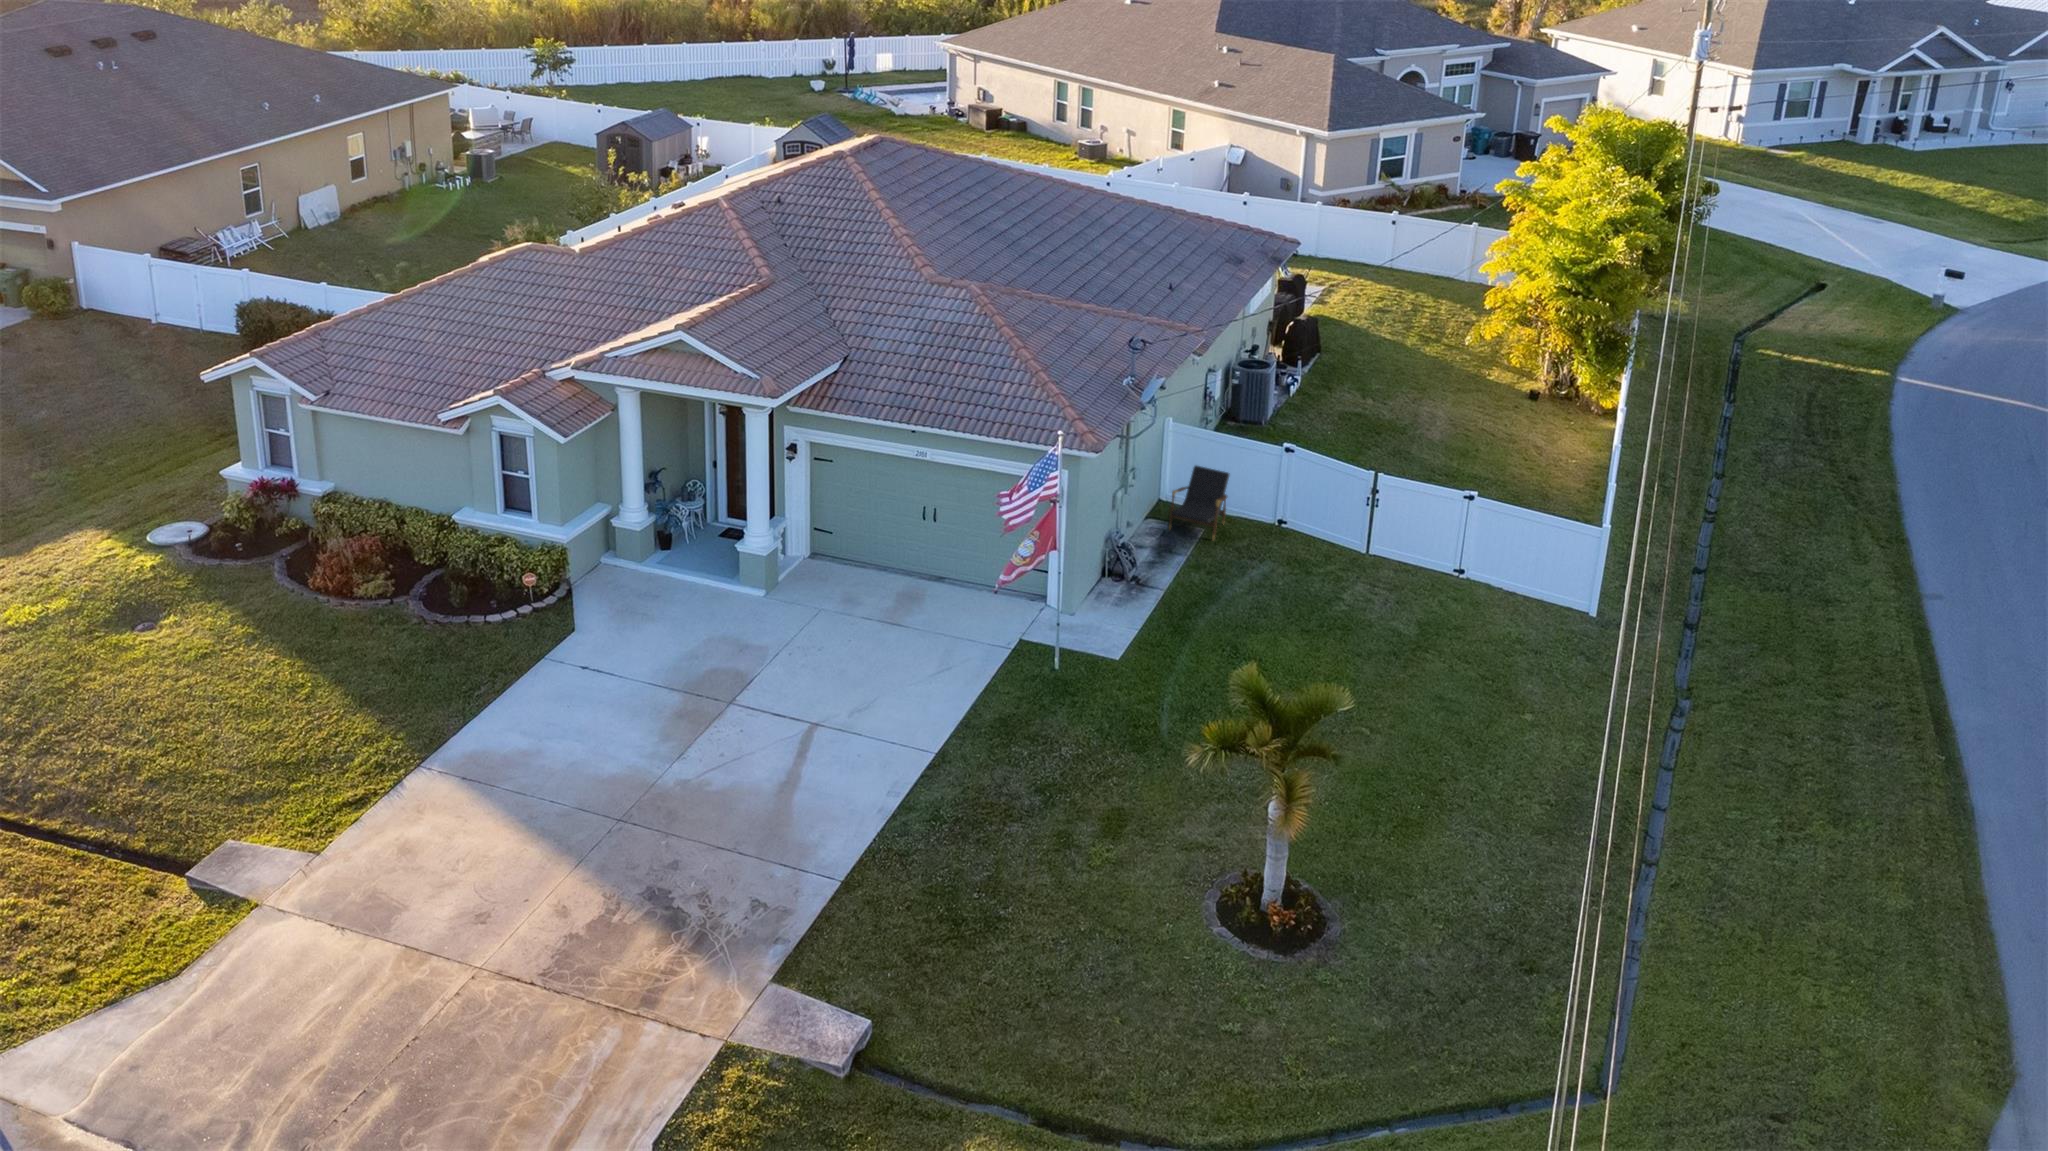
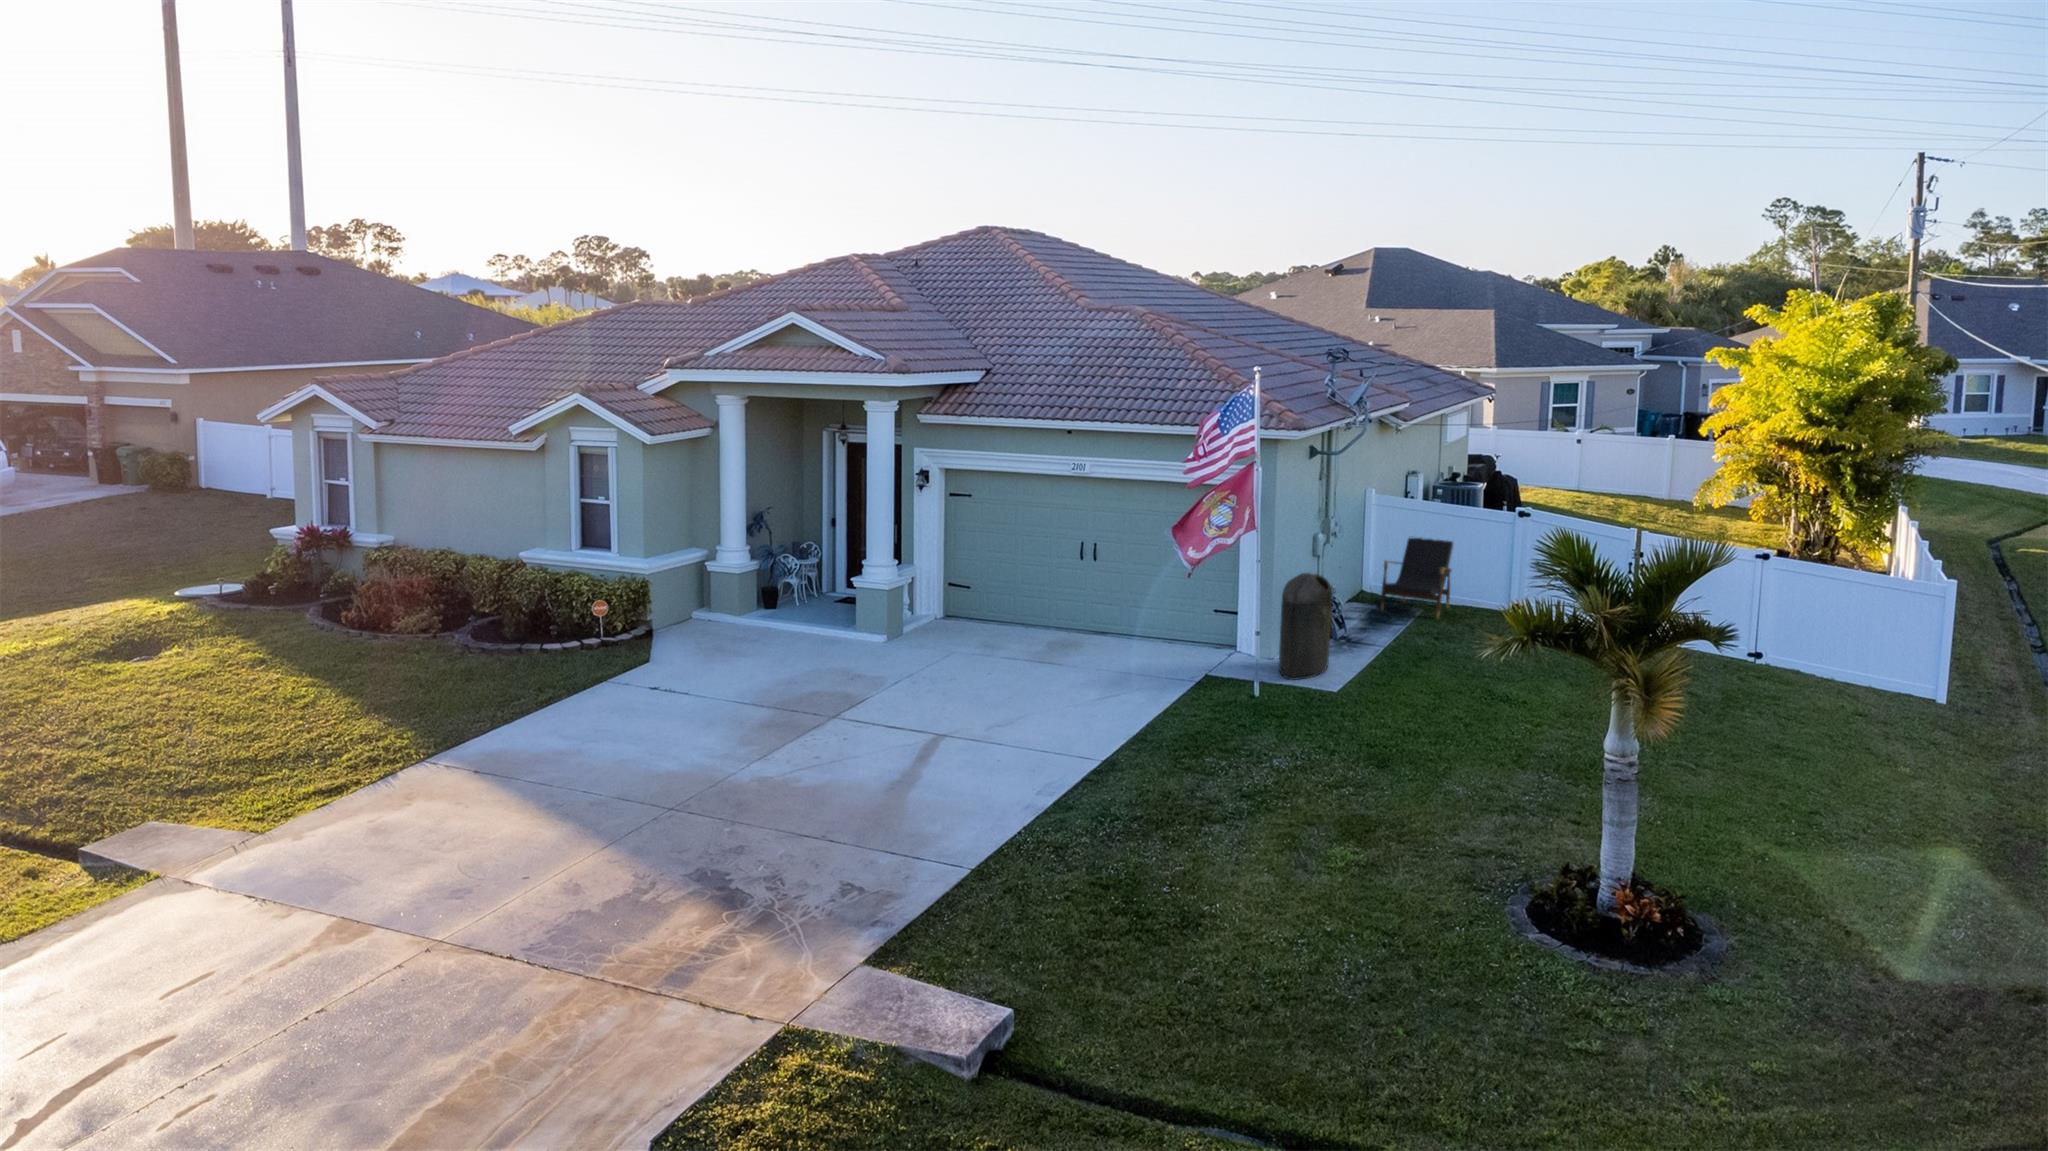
trash can: none [1078,545,1121,632] -> present [1279,573,1332,680]

